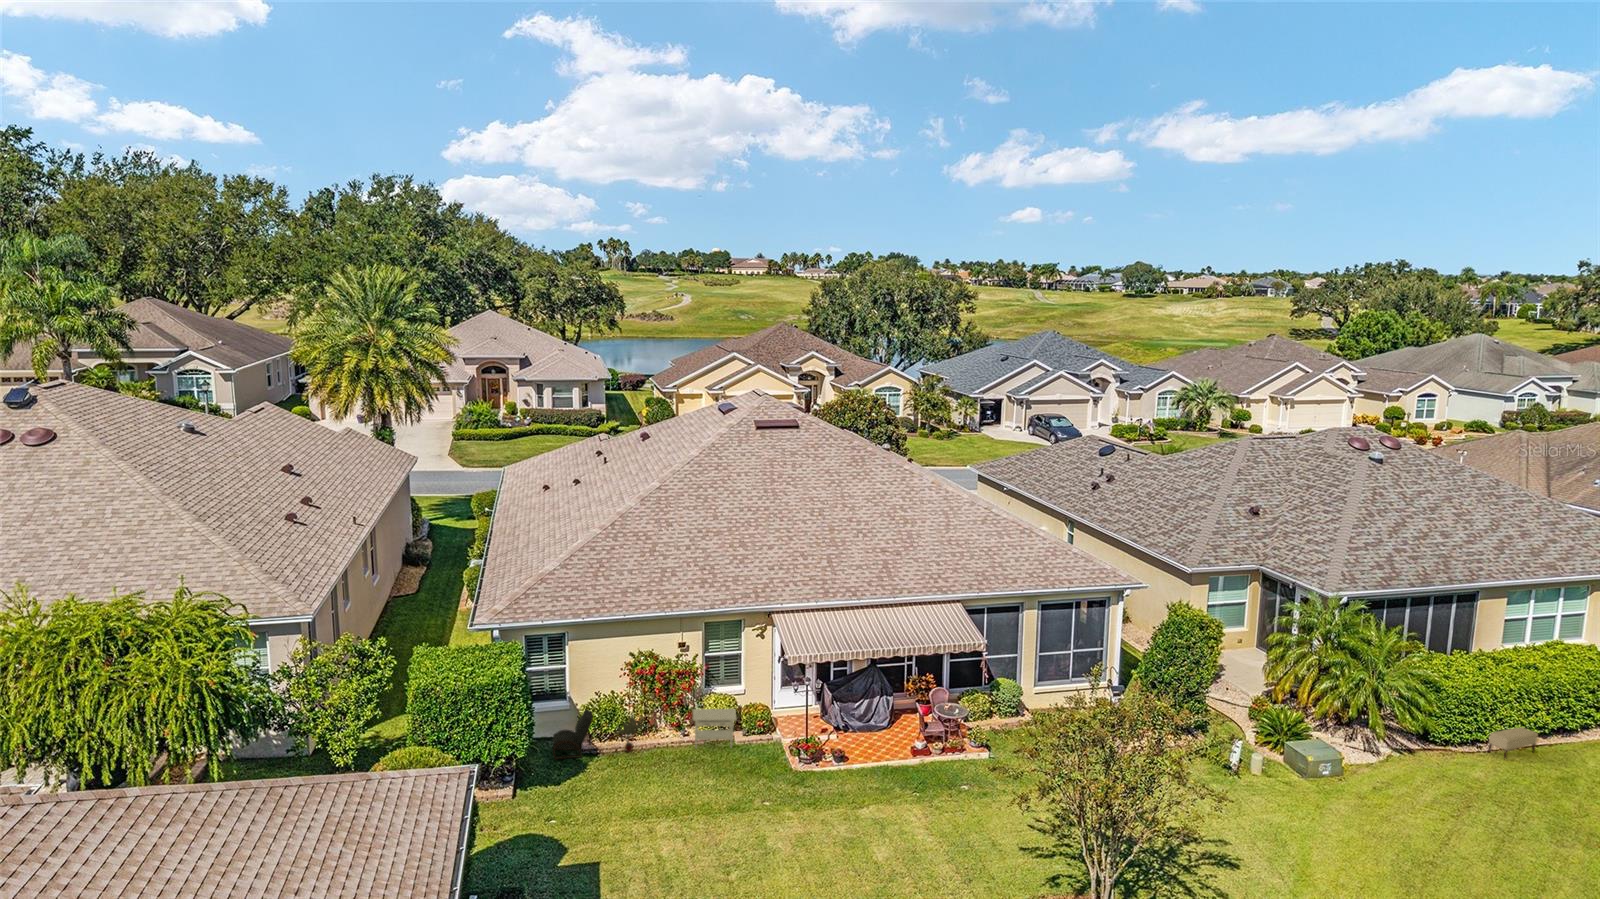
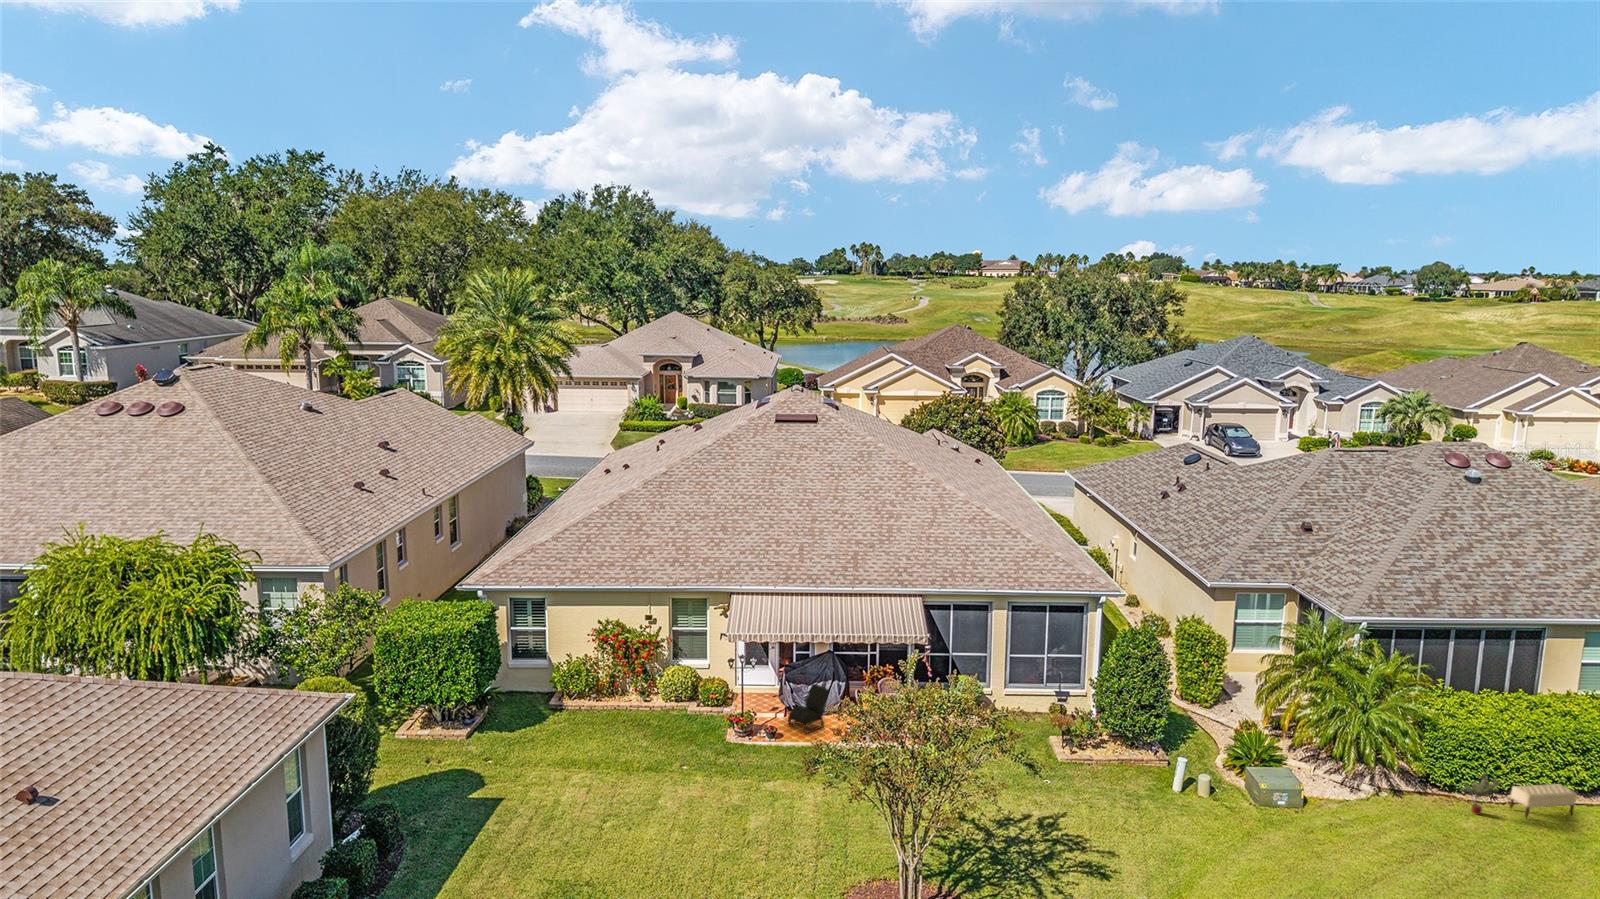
side table: present [693,709,736,748] -> none [644,677,690,717]
lounge chair: present [553,710,593,760] -> present [788,684,830,734]
potted tree: present [615,714,644,752] -> present [1461,773,1500,815]

